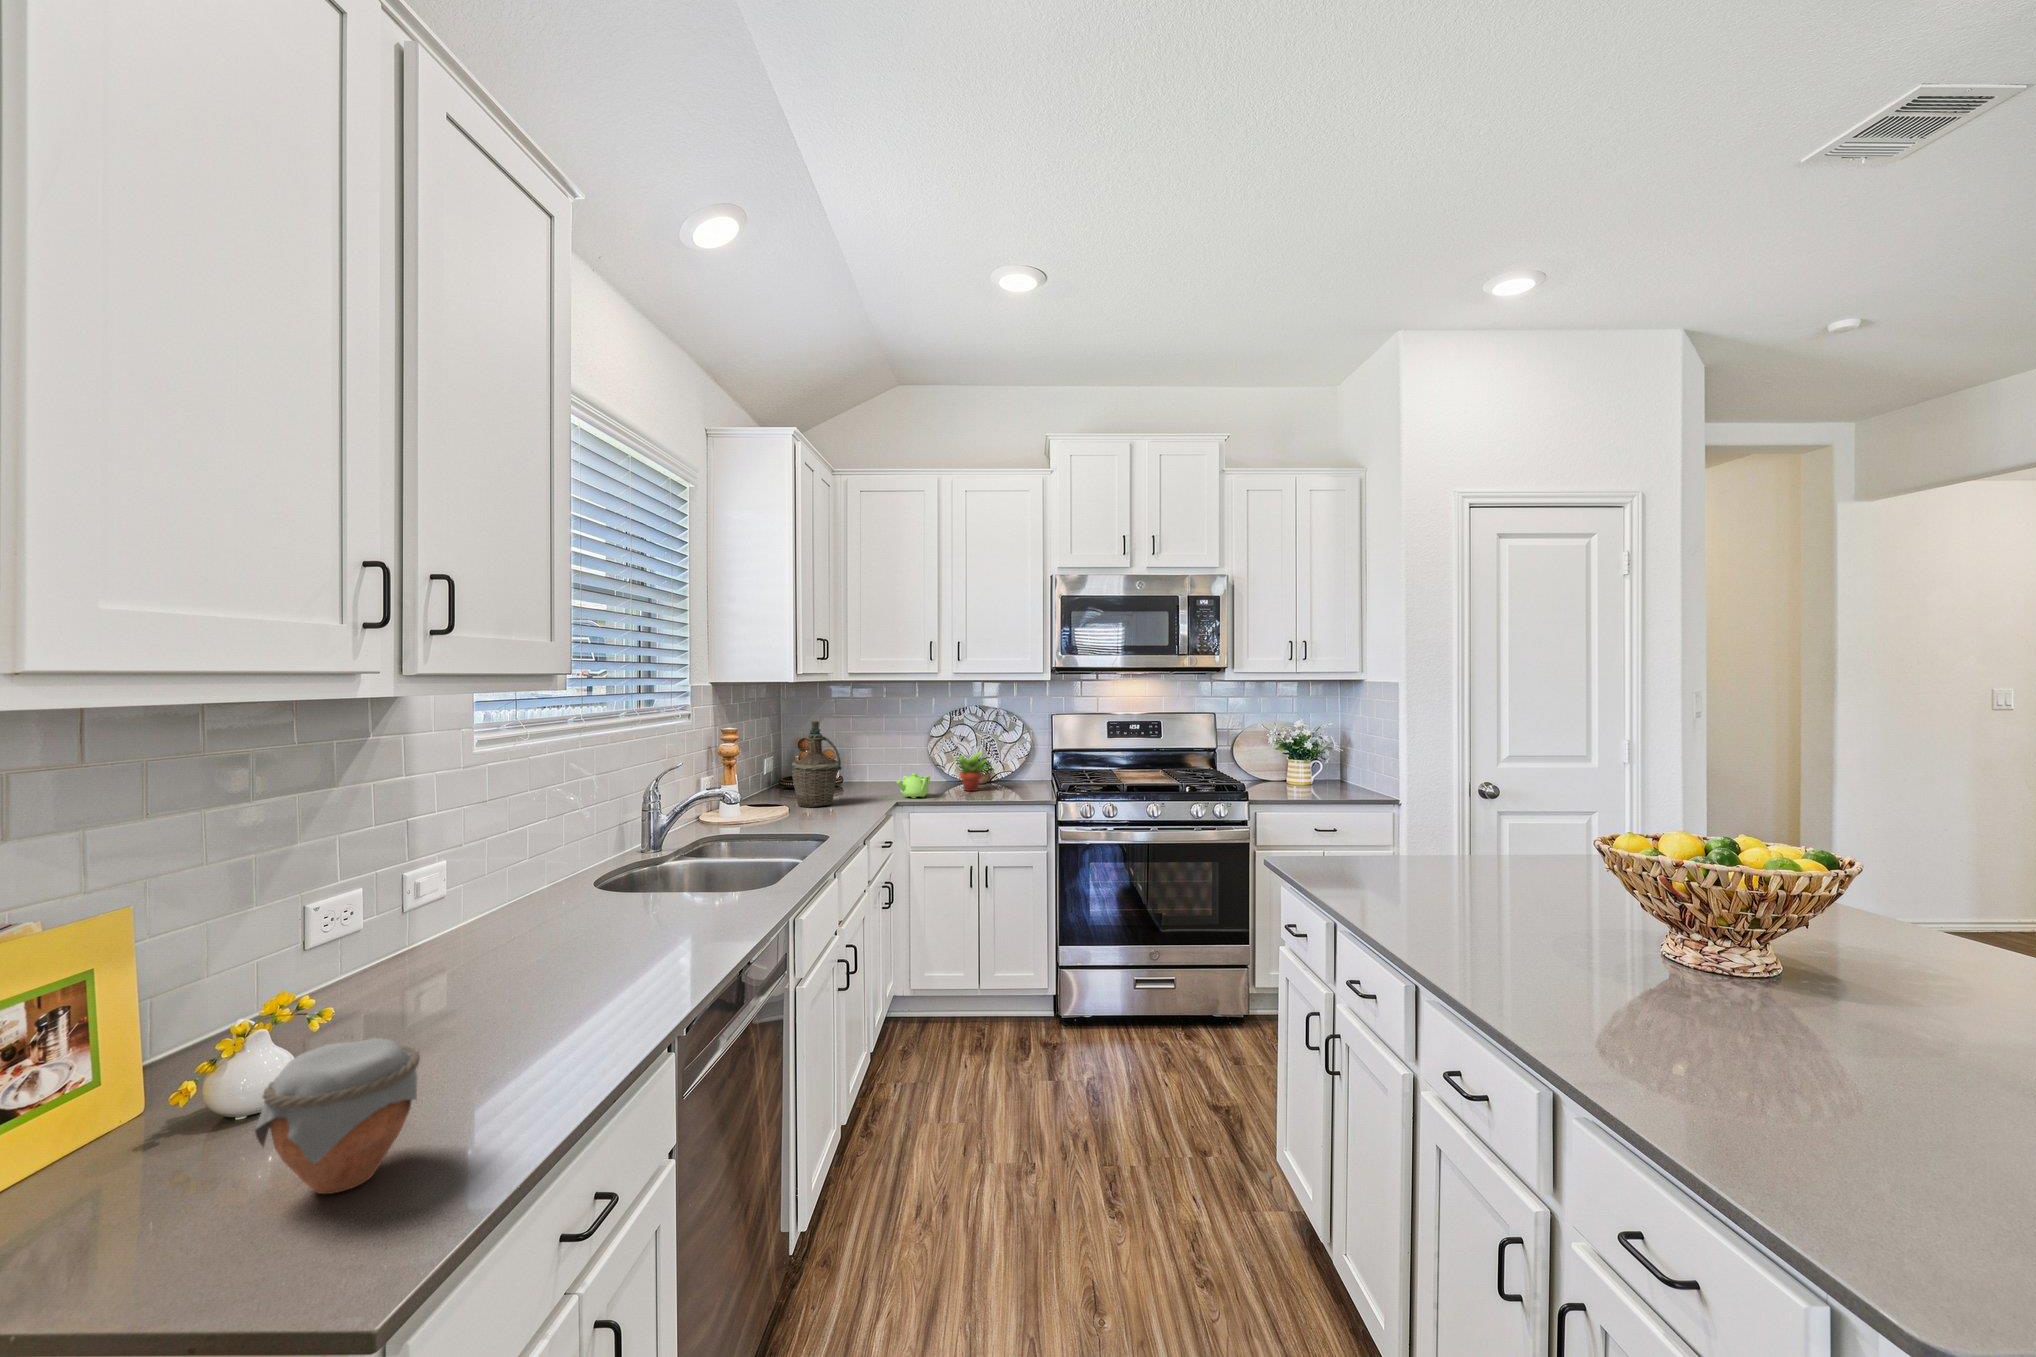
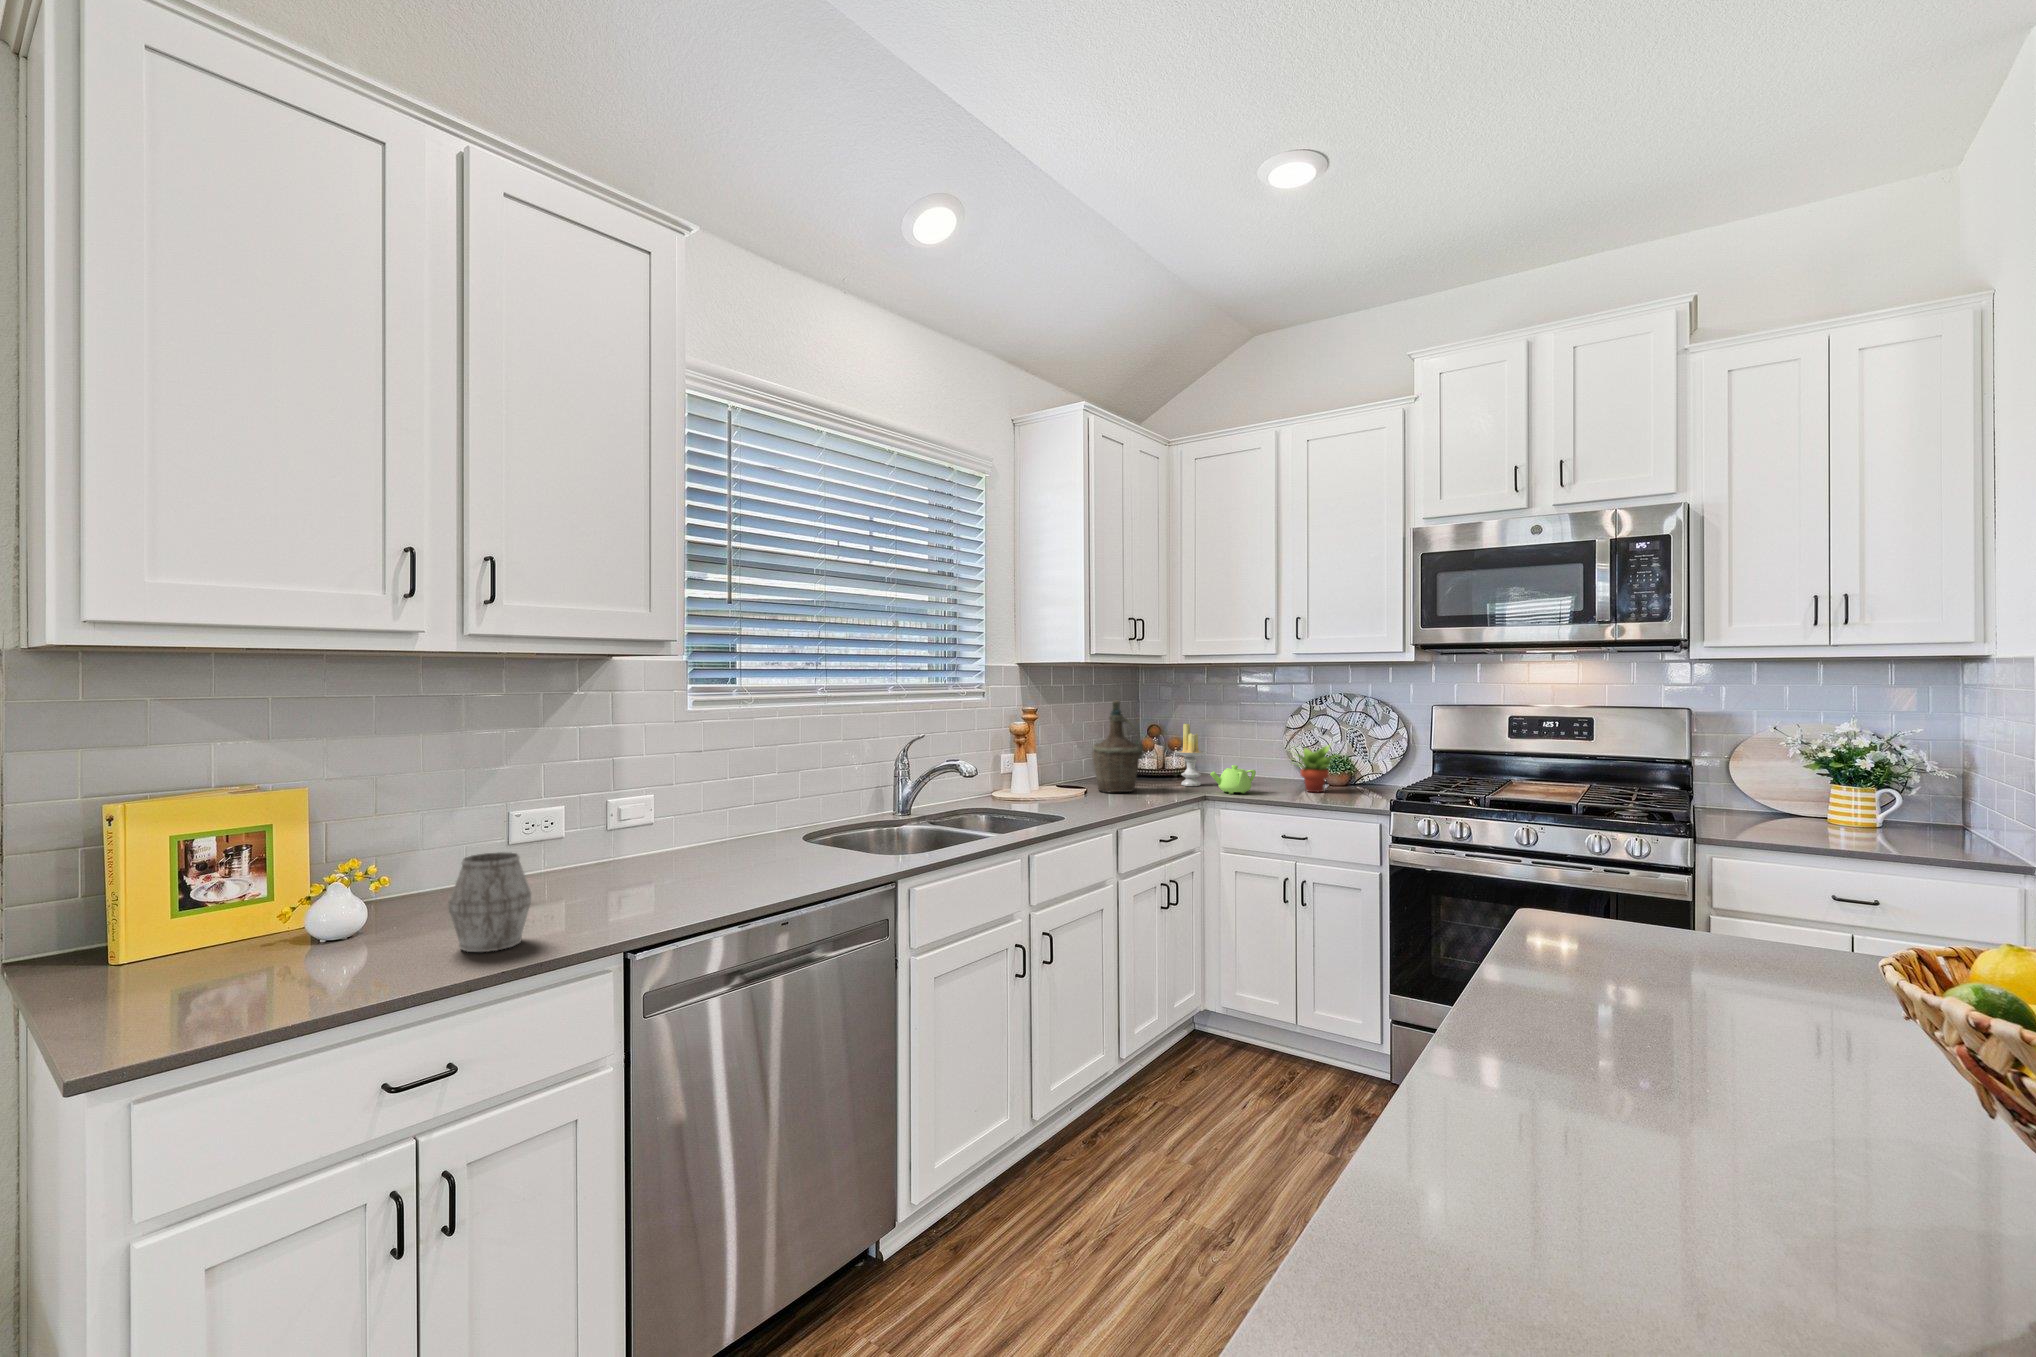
candle: none [852,738,880,795] -> present [1175,723,1207,786]
mug: none [457,942,573,1075] -> present [449,852,531,952]
jar: present [255,1038,420,1194] -> none [217,892,347,993]

